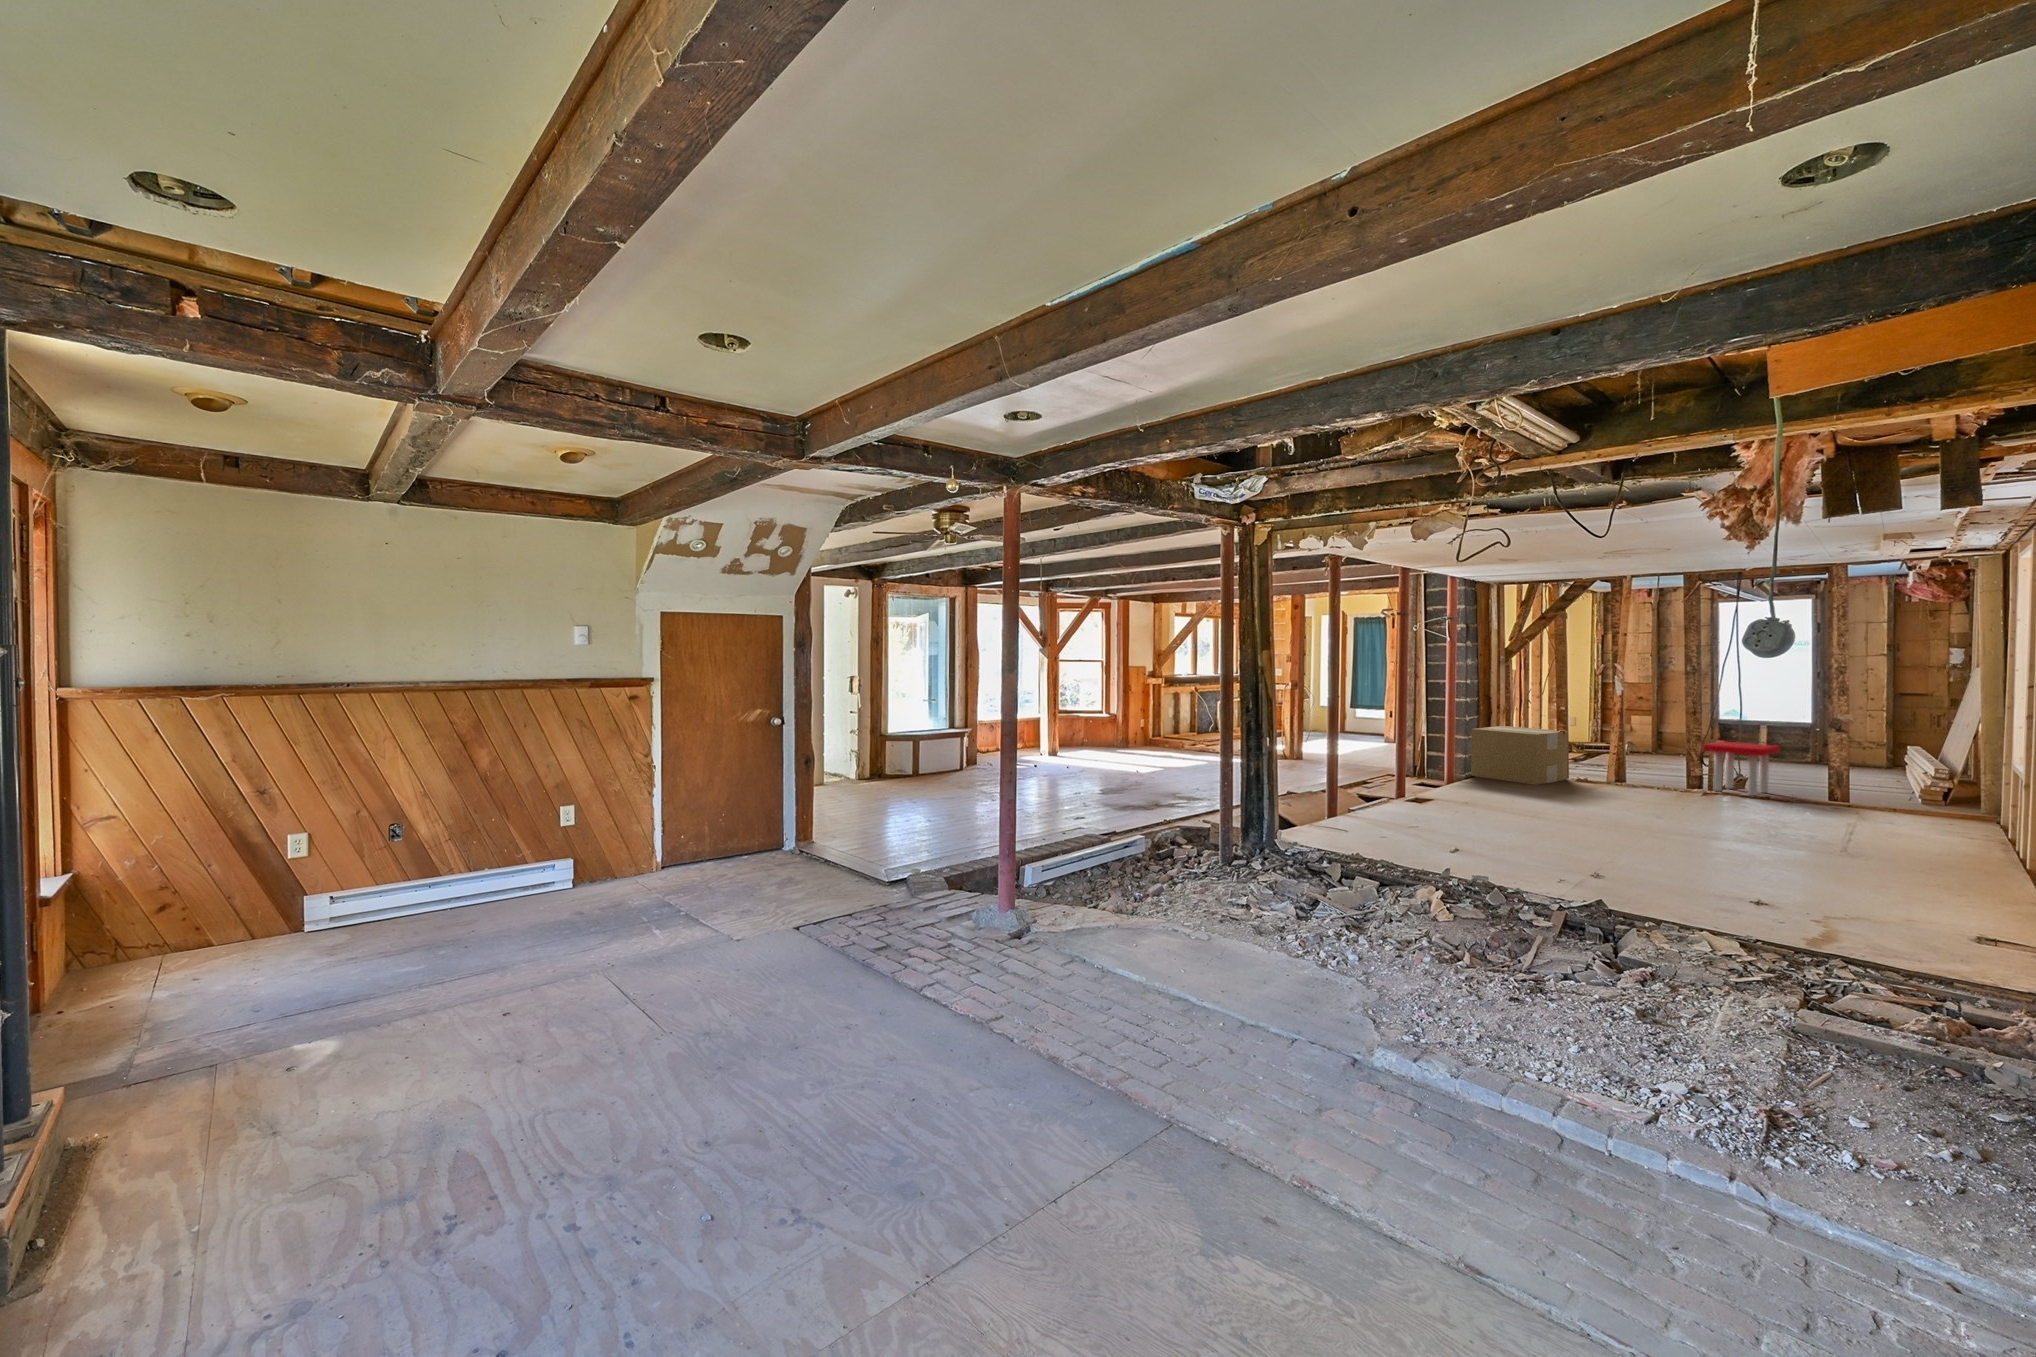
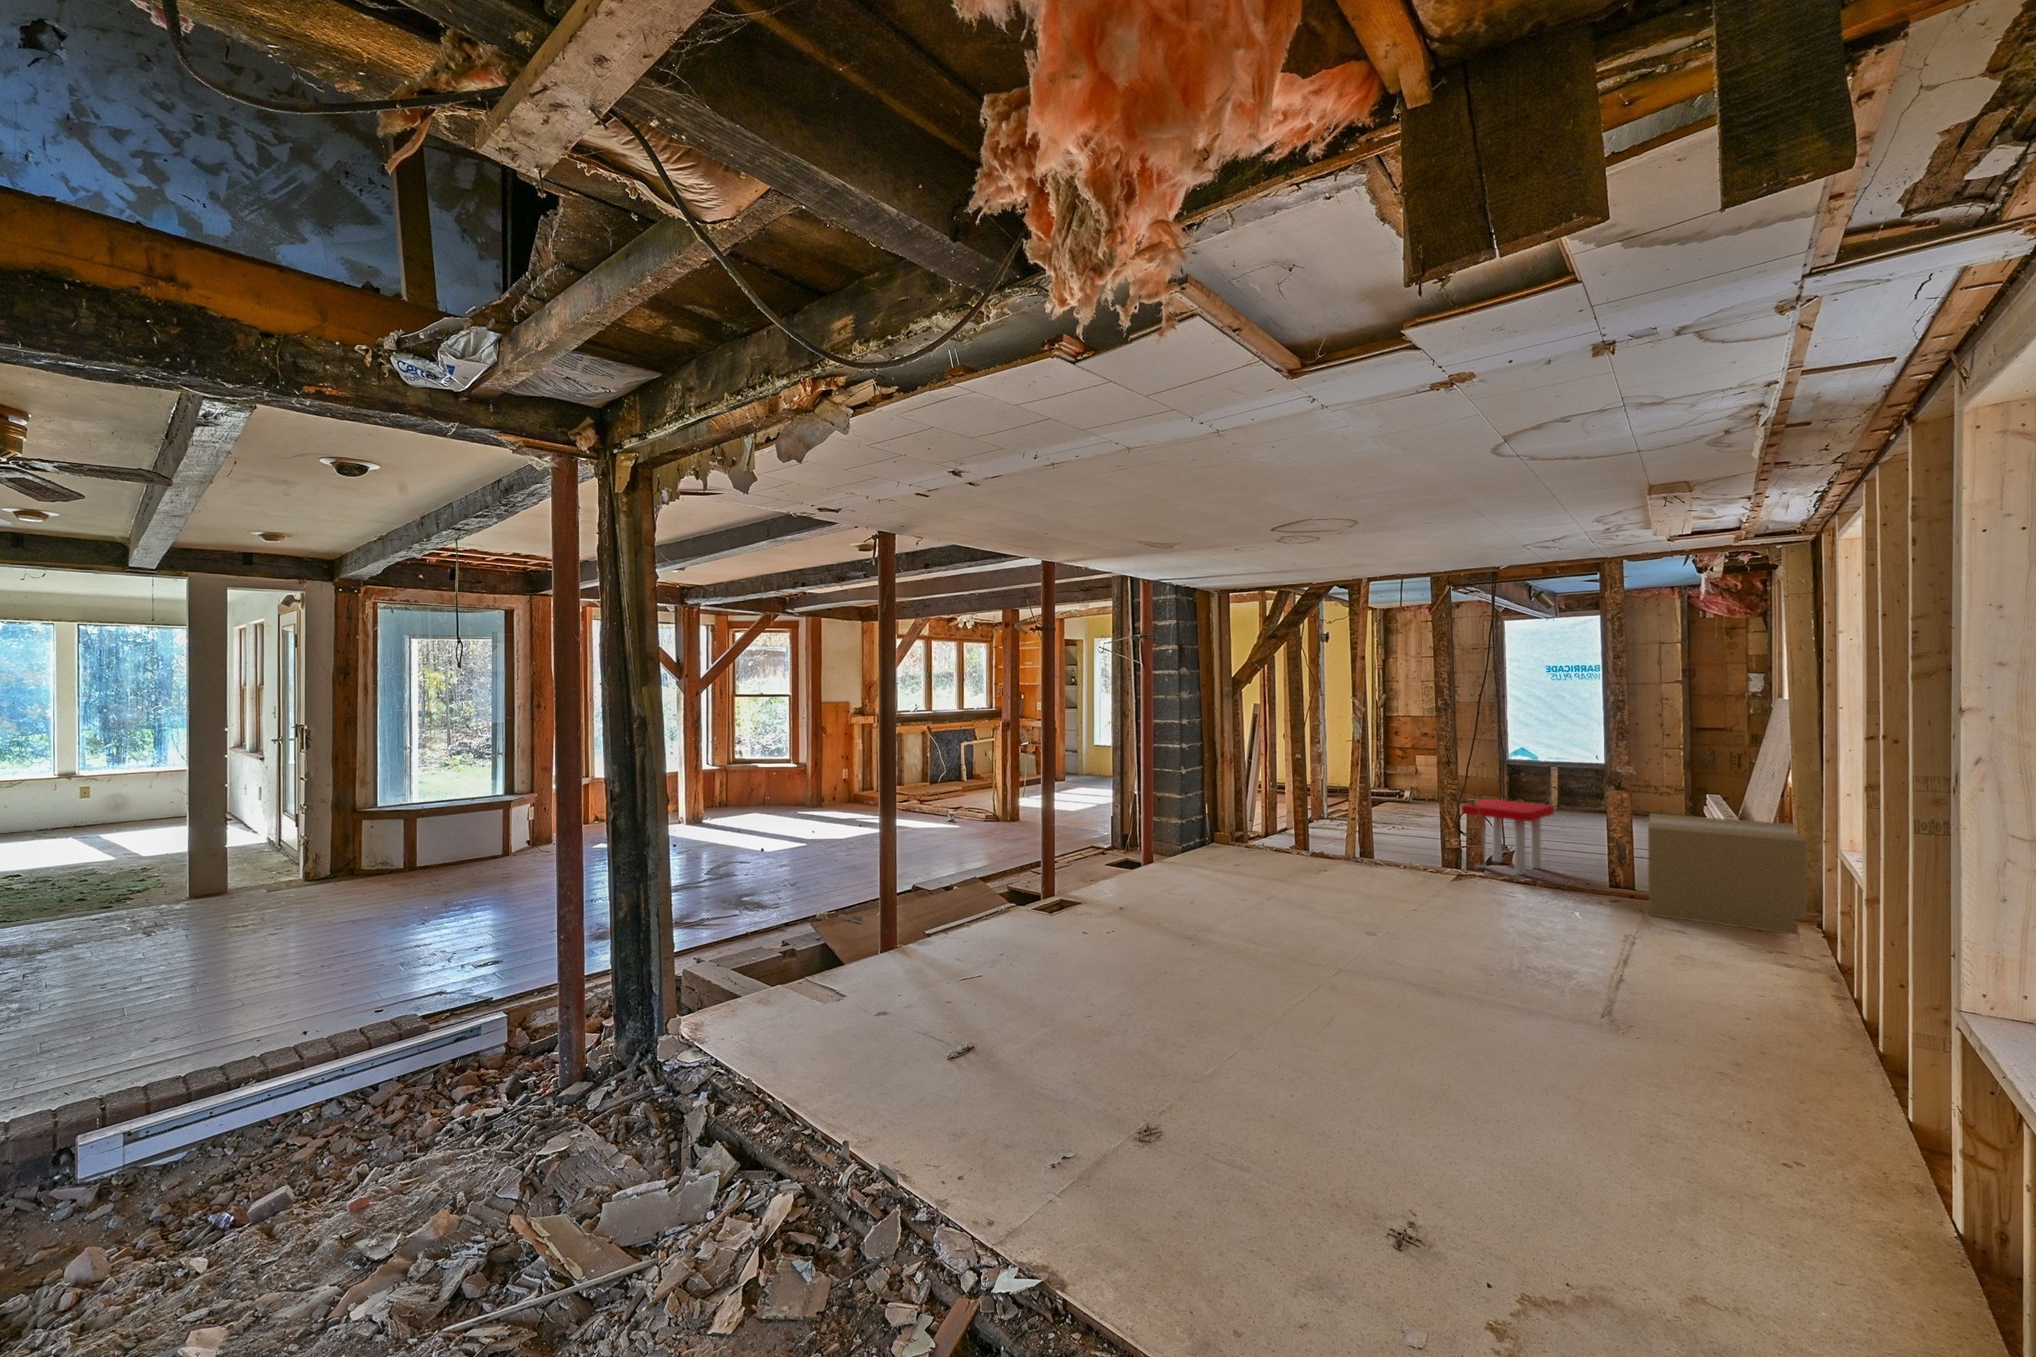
cardboard box: present [1471,726,1568,785] -> present [1648,813,1807,935]

